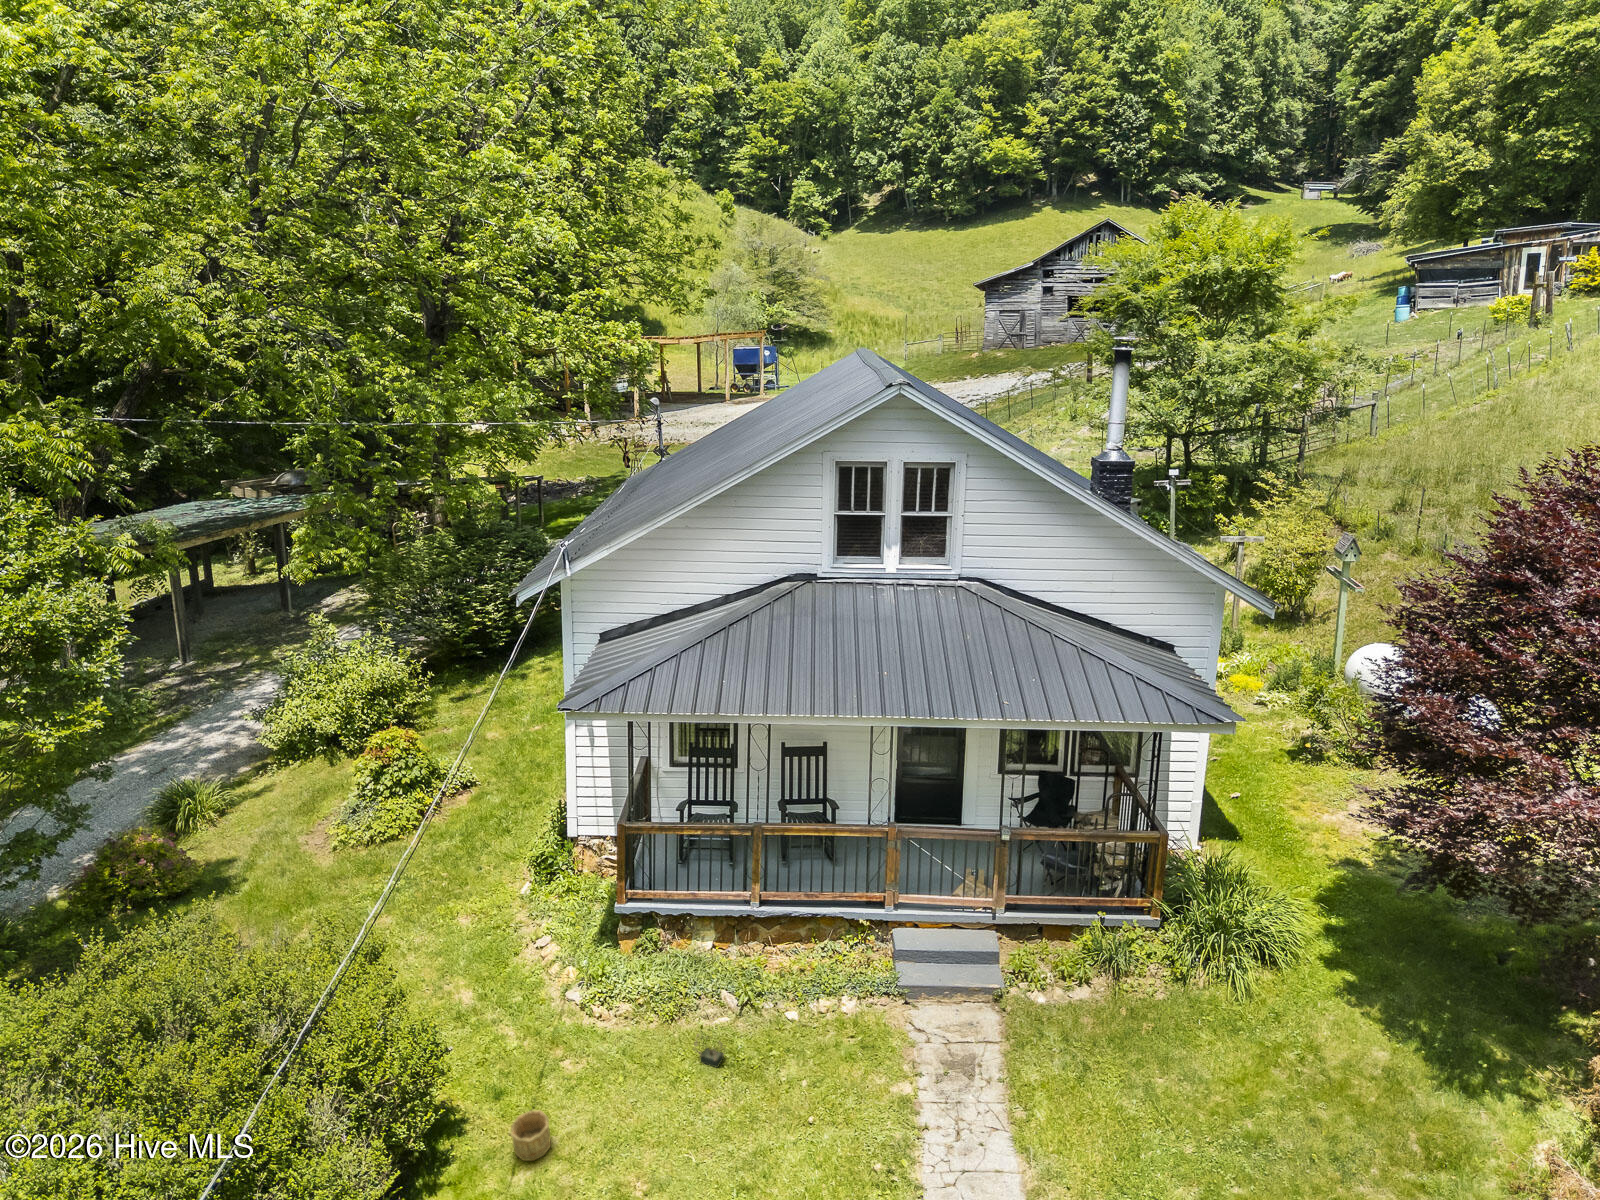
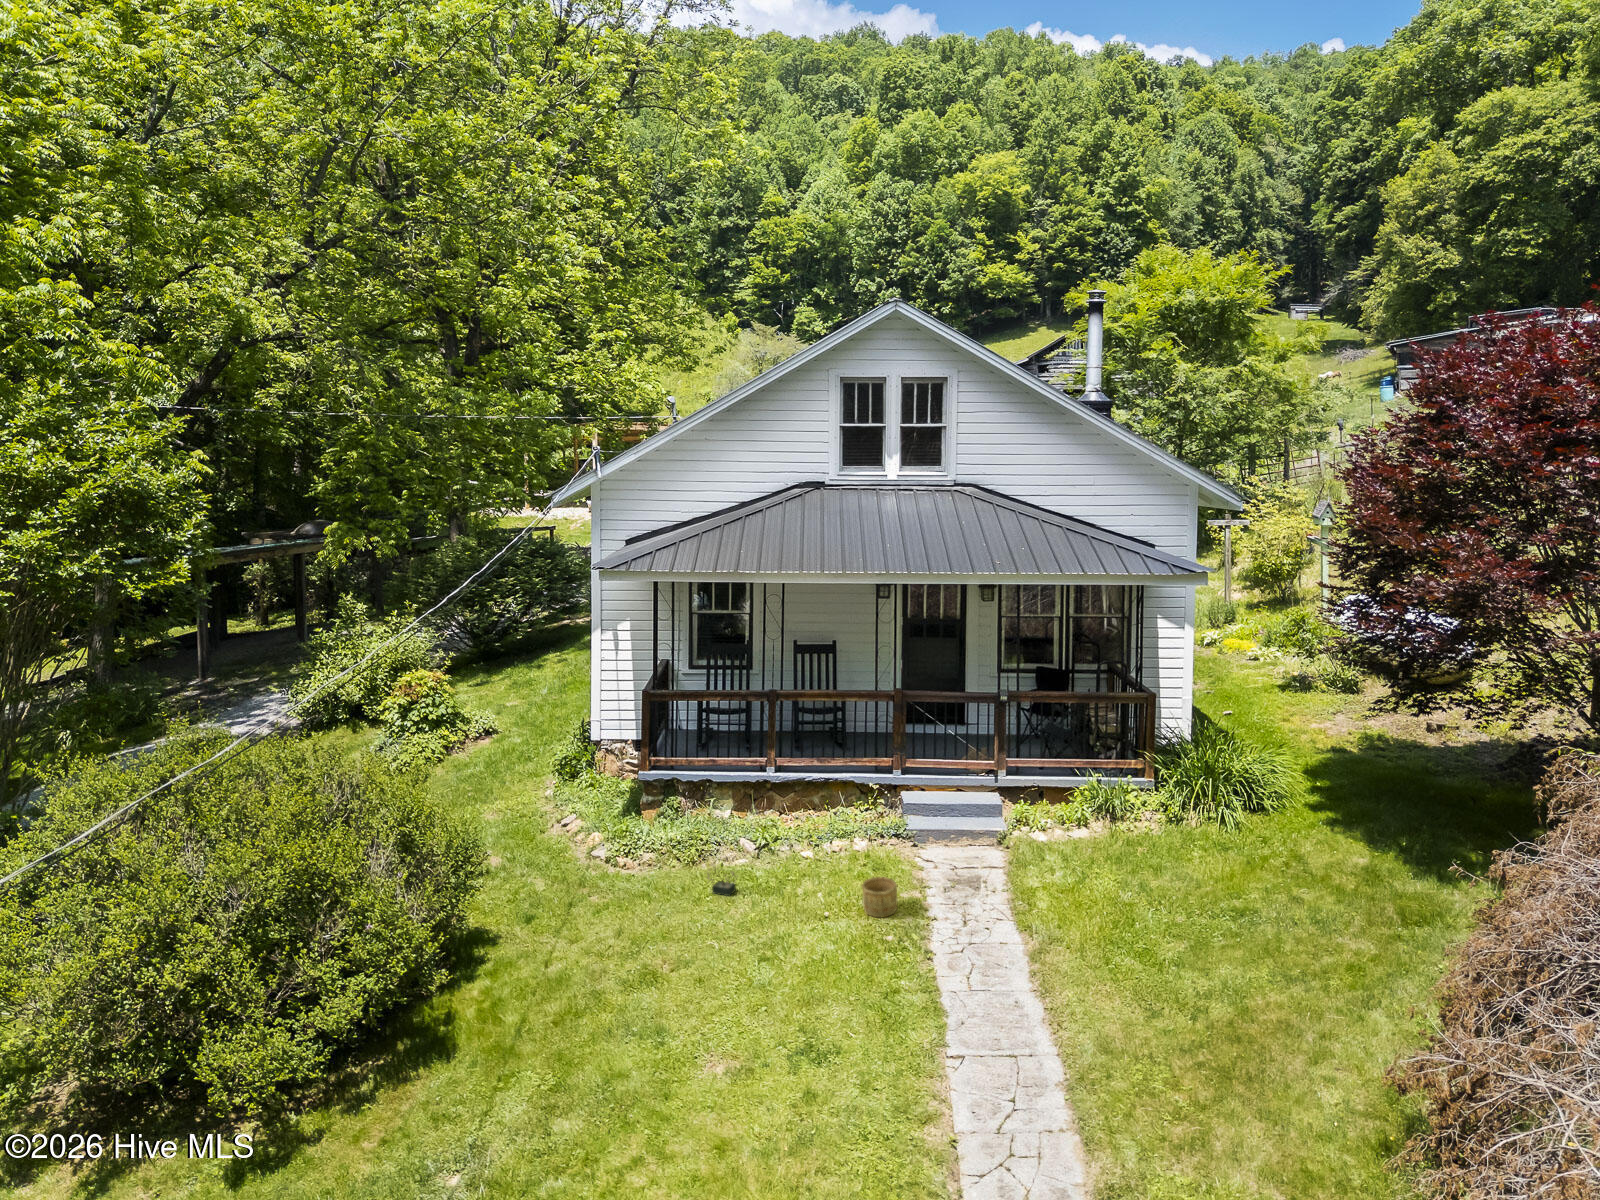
wooden bucket: present [511,1110,551,1161] -> present [862,877,897,917]

